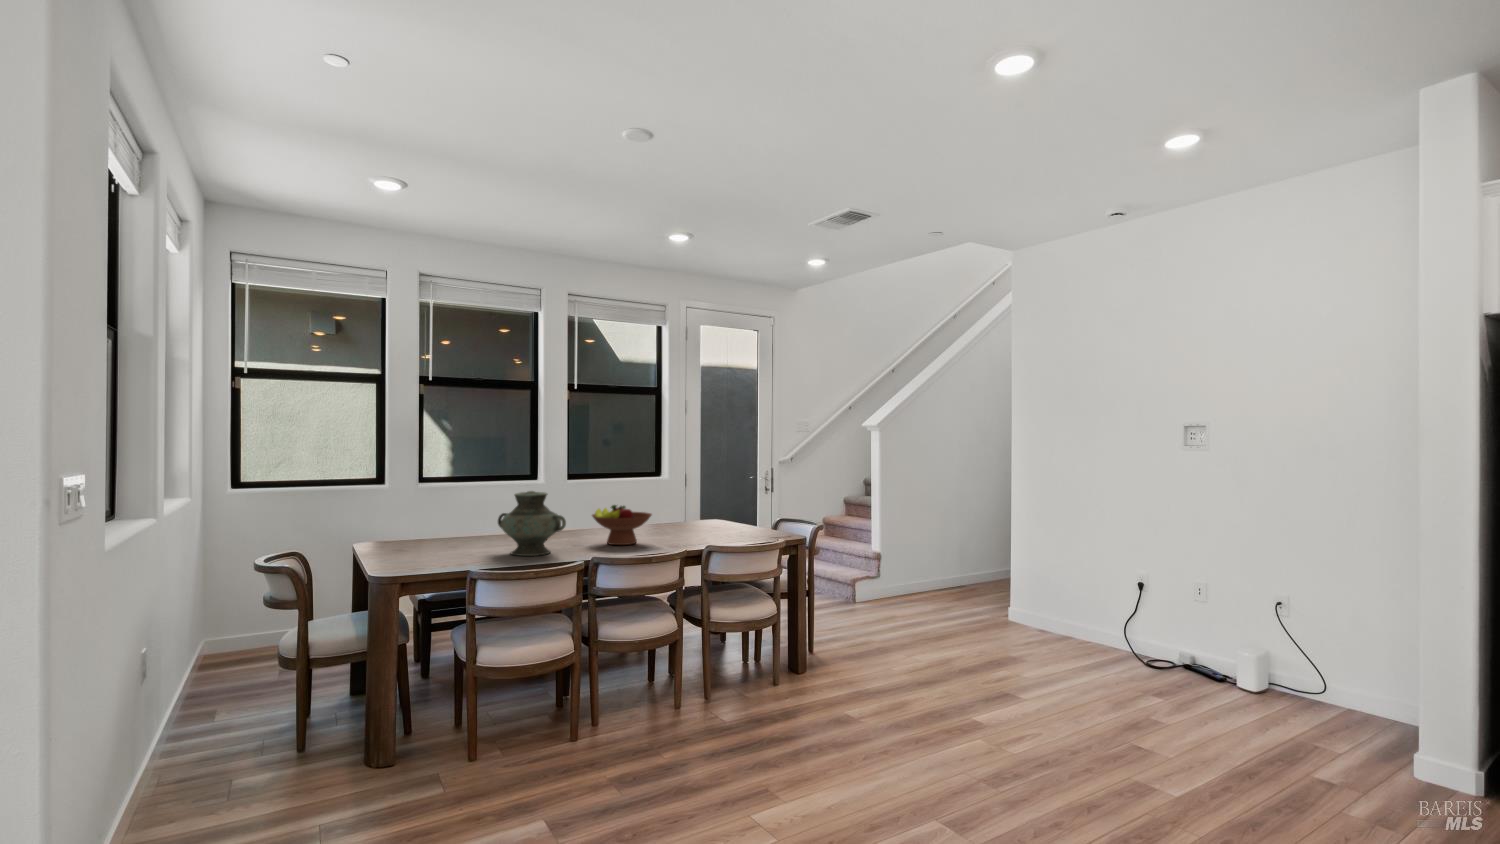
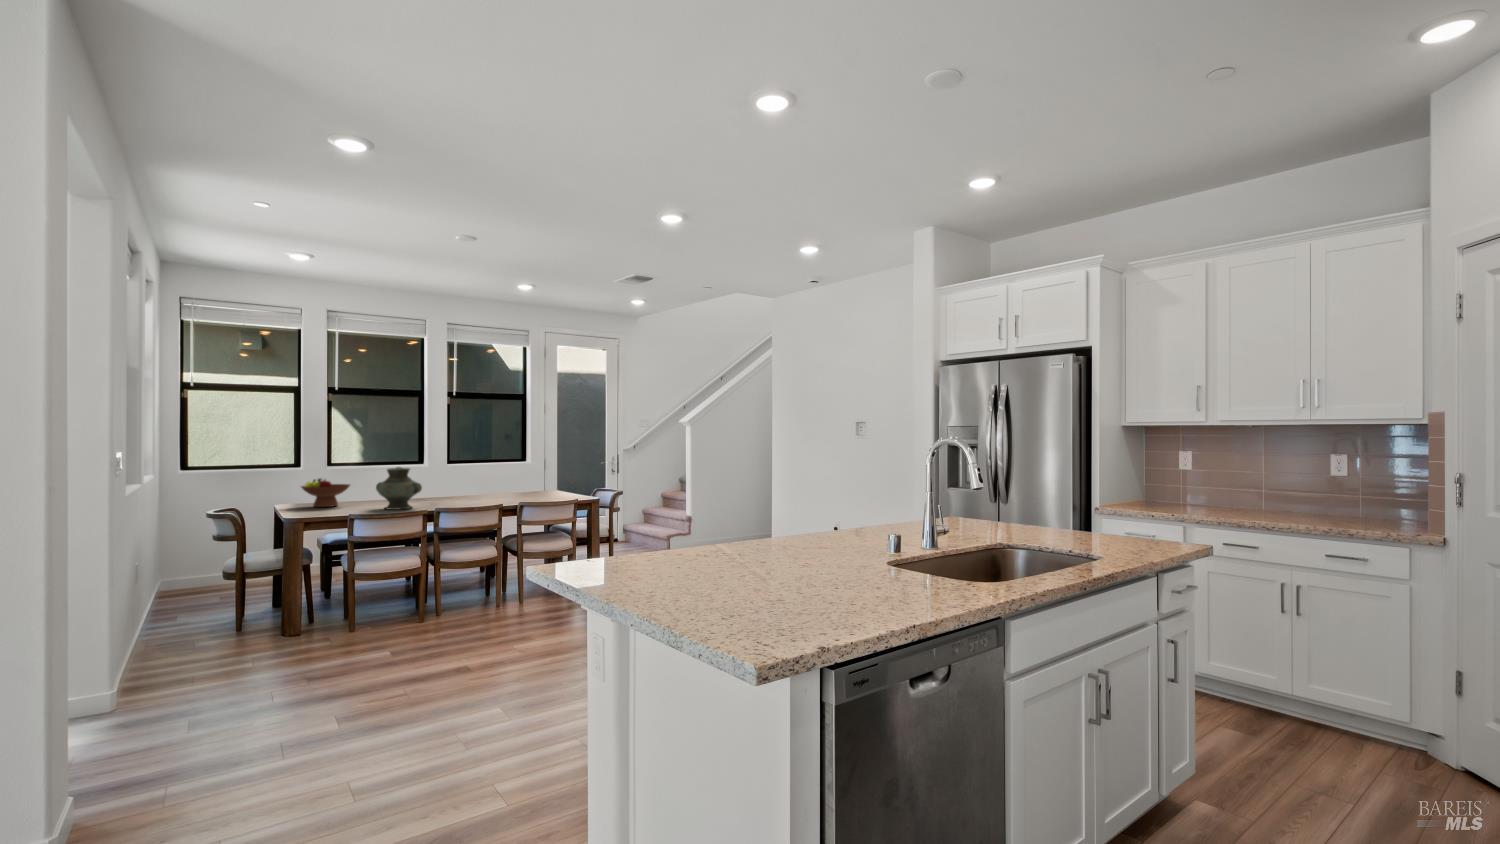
fruit bowl: present [592,505,652,545] -> present [301,479,350,507]

